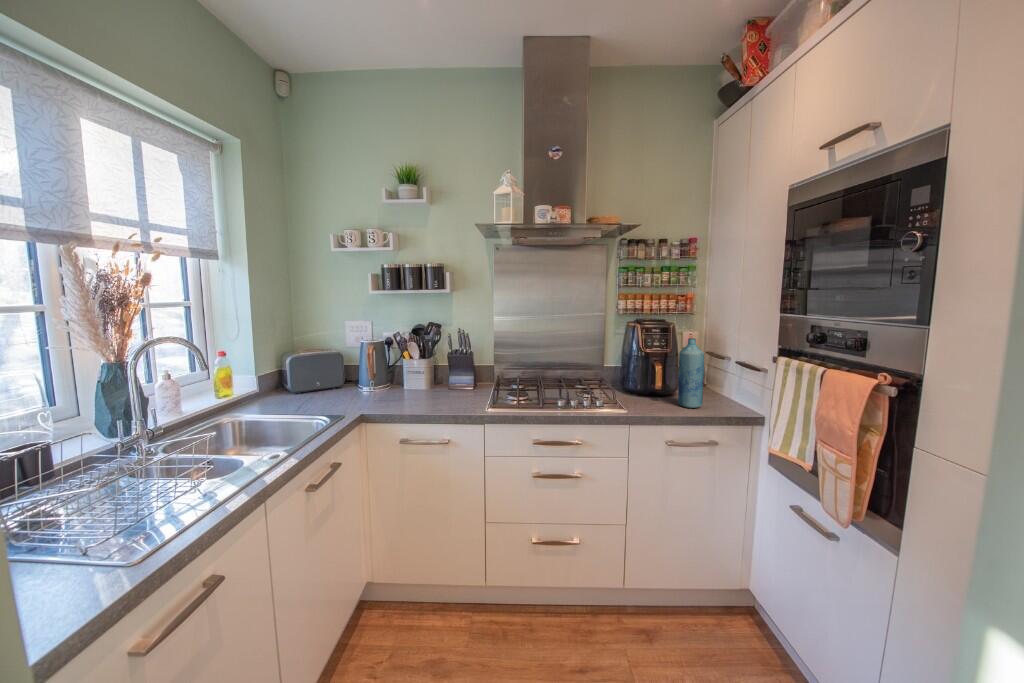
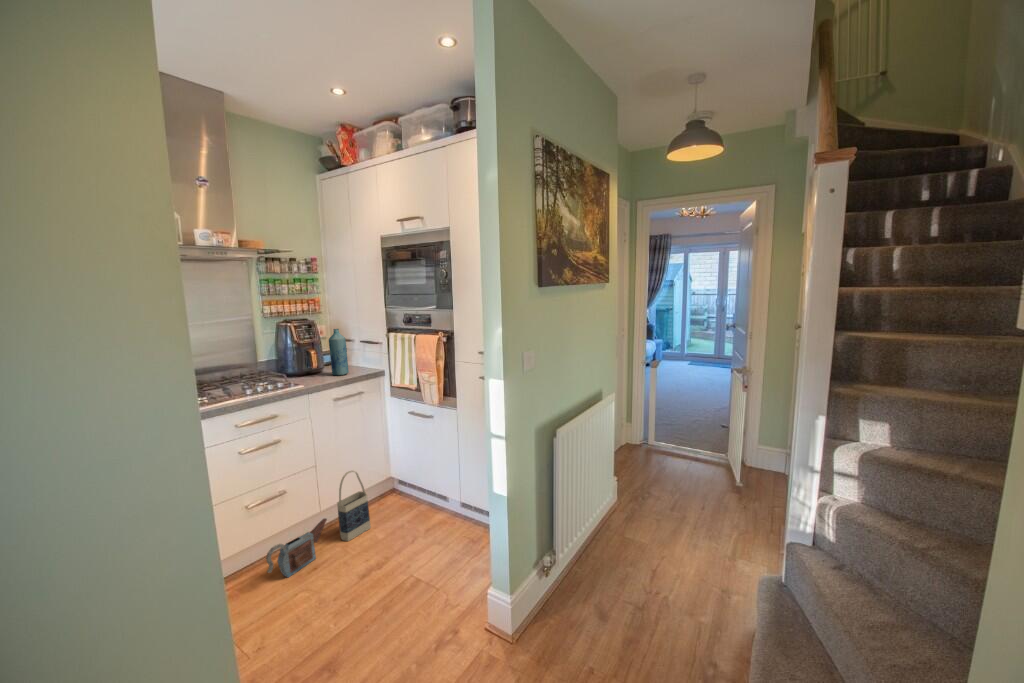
bag: none [643,556,690,658] -> present [337,471,371,541]
watering can: none [538,603,625,655] -> present [266,519,327,578]

